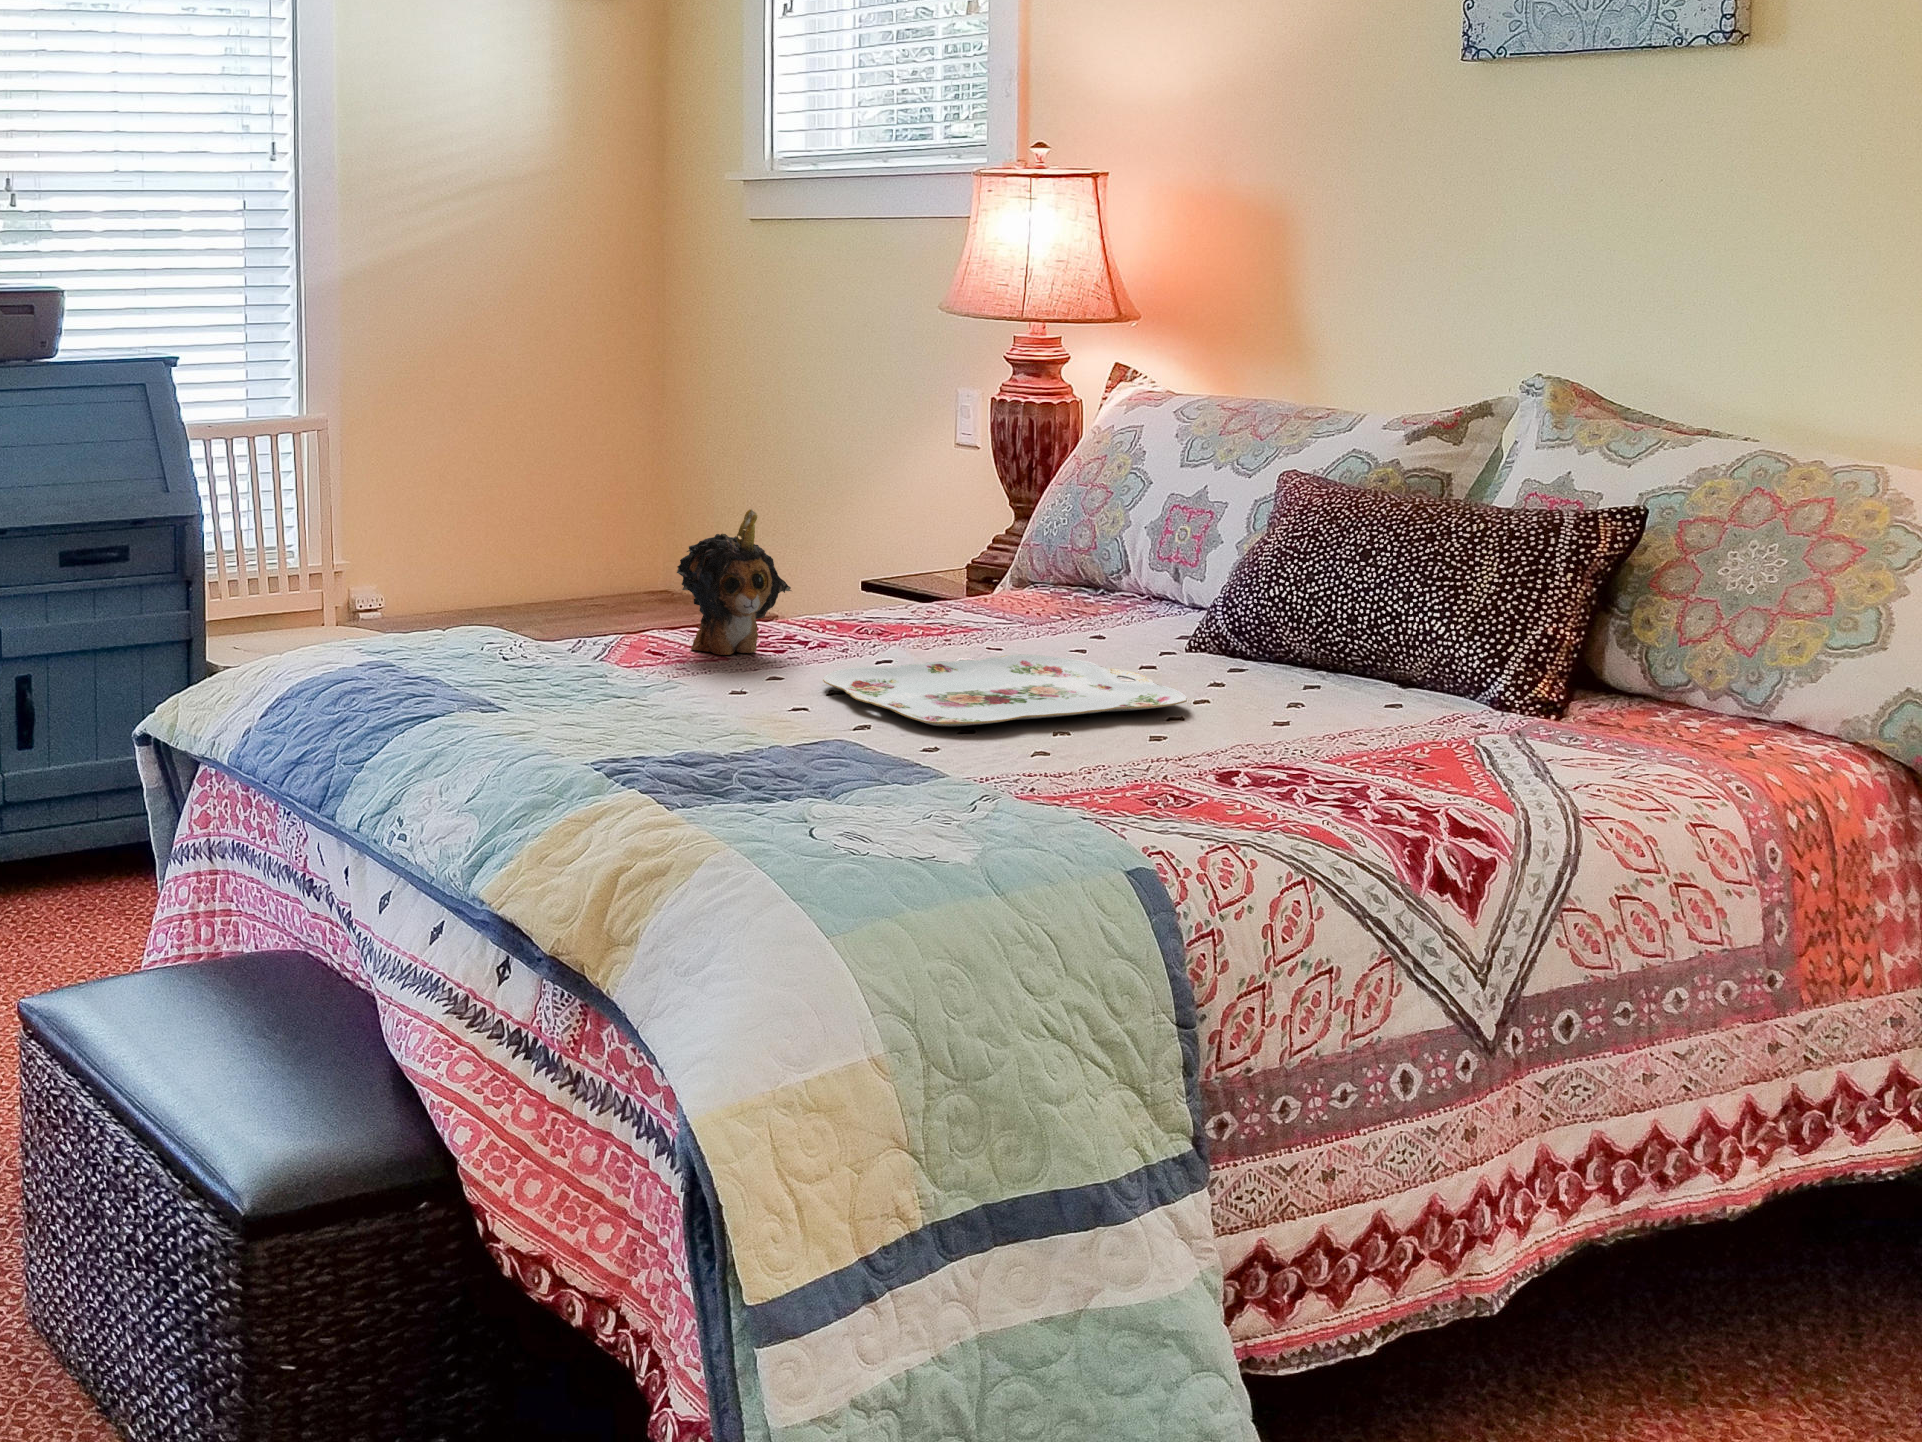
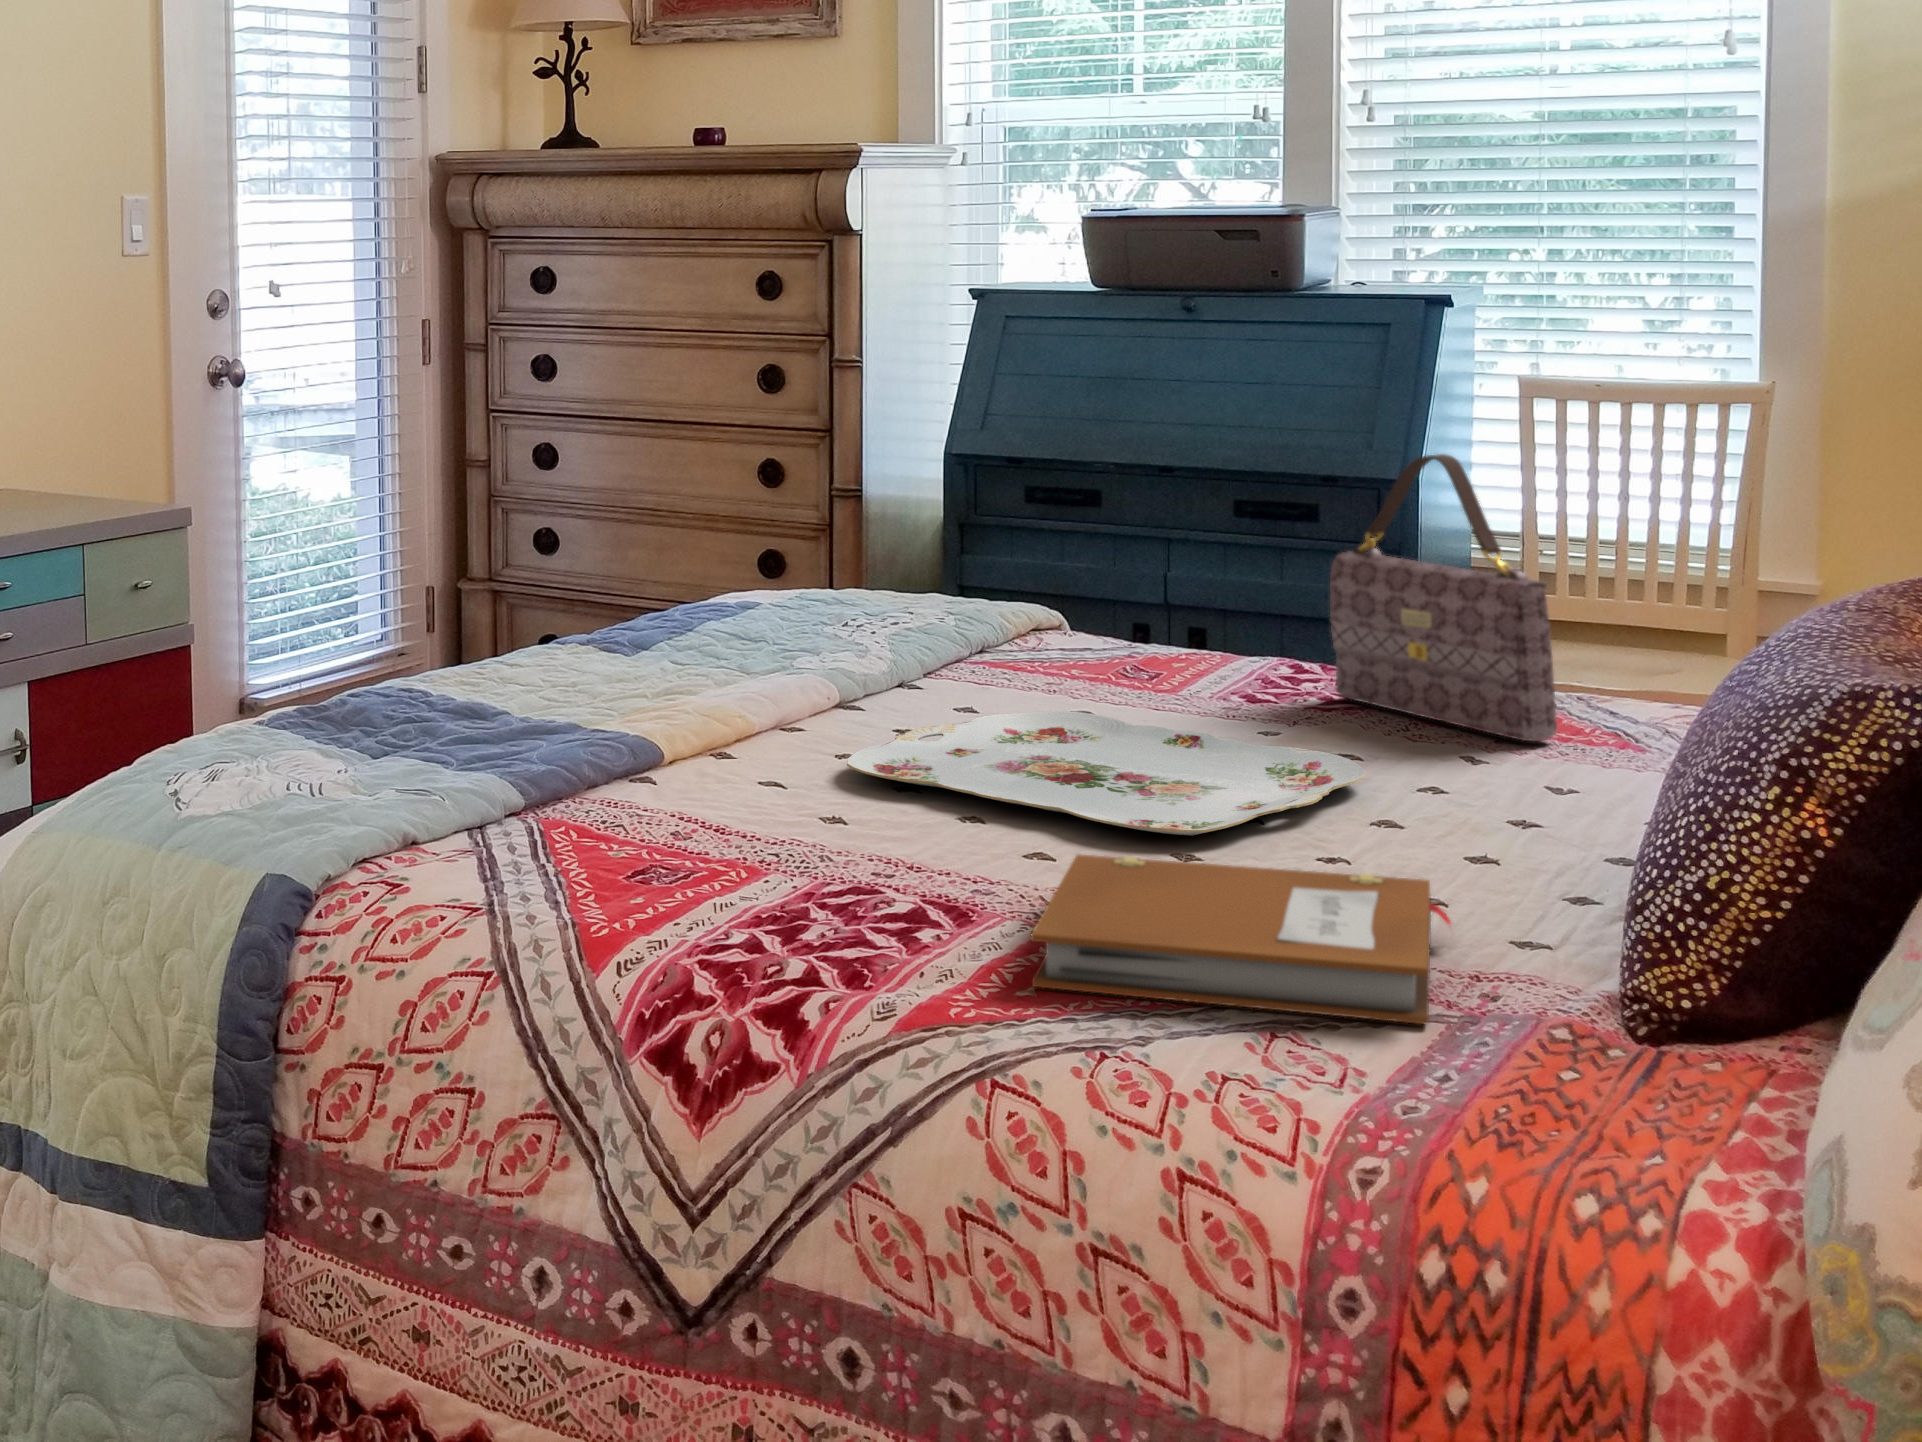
handbag: none [817,458,990,635] -> present [1330,454,1557,741]
plush toy: present [677,509,791,655] -> none [1093,495,1235,689]
notebook: none [1291,679,1557,773] -> present [1031,855,1450,1024]

